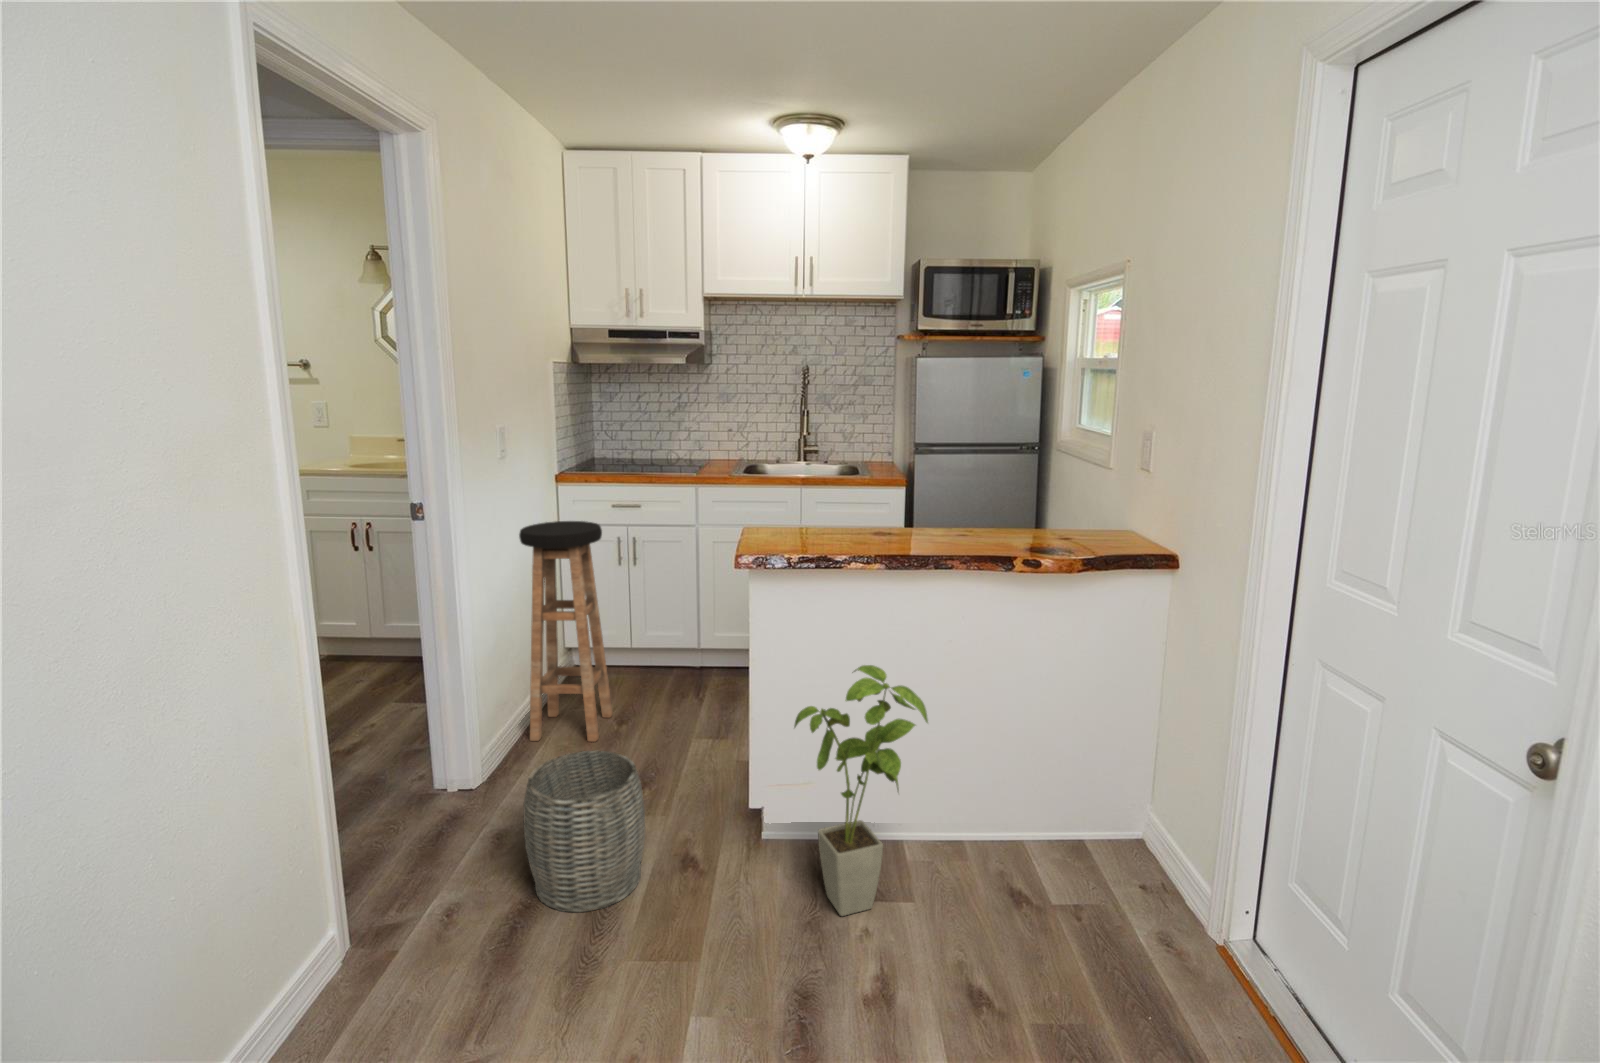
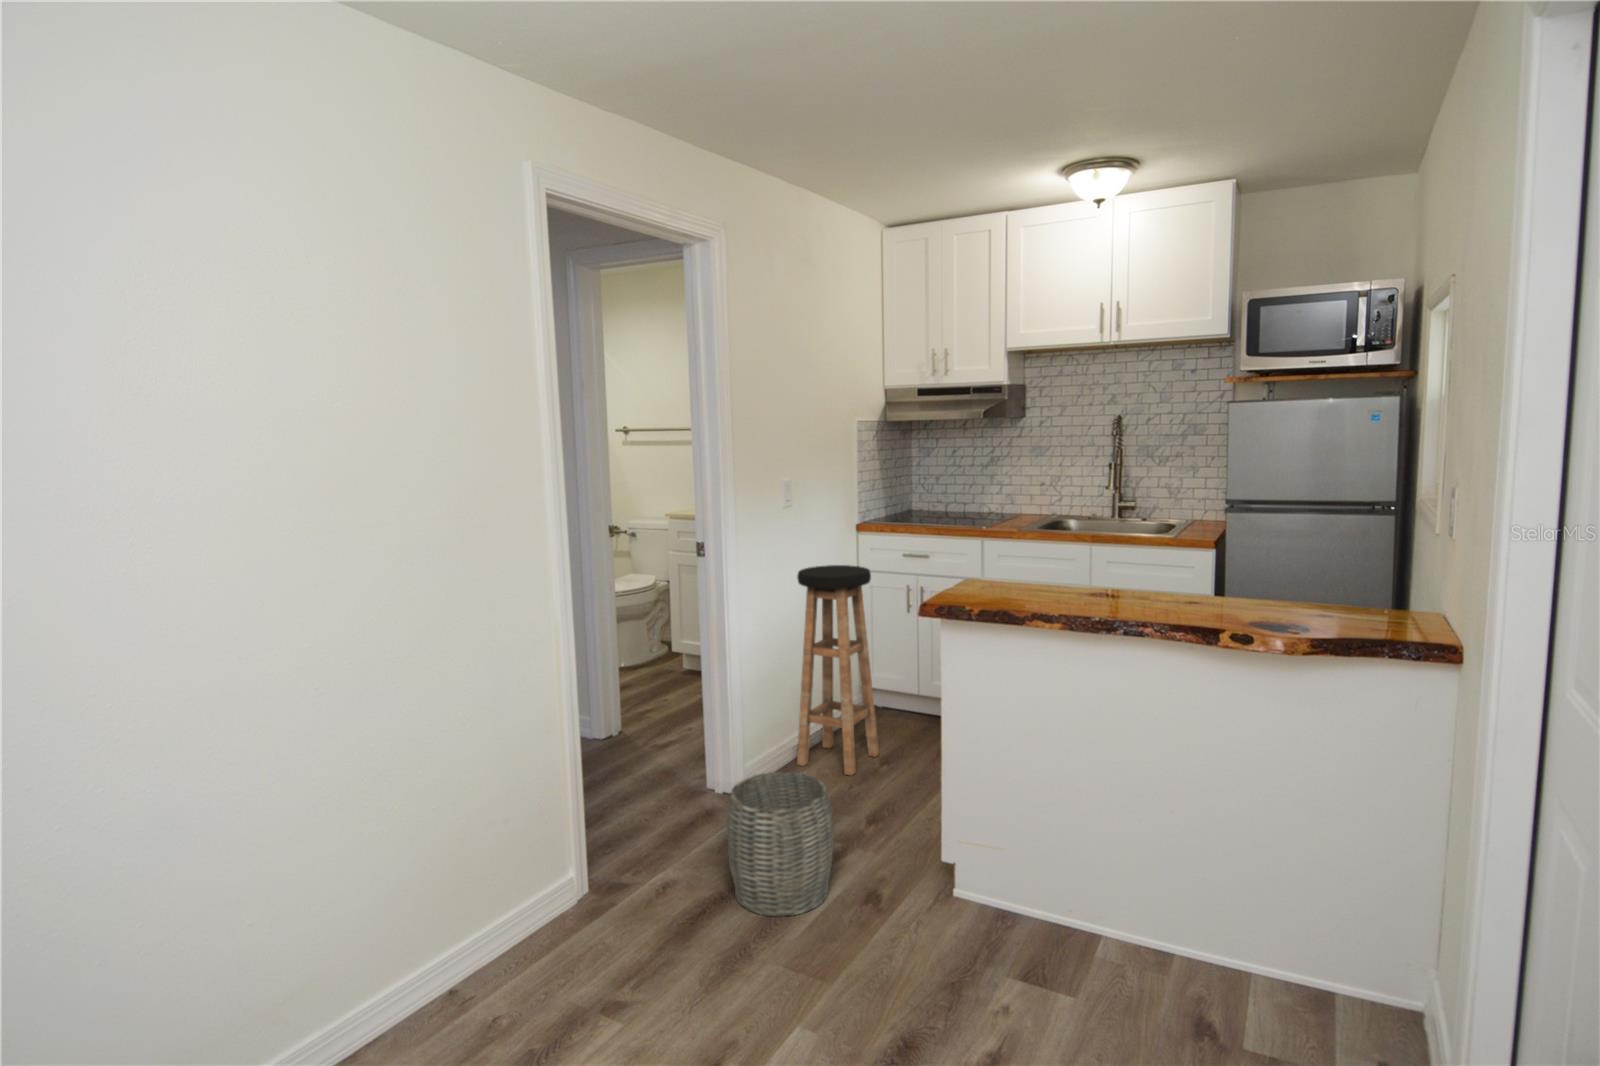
house plant: present [794,665,928,916] -> none [951,724,1096,988]

